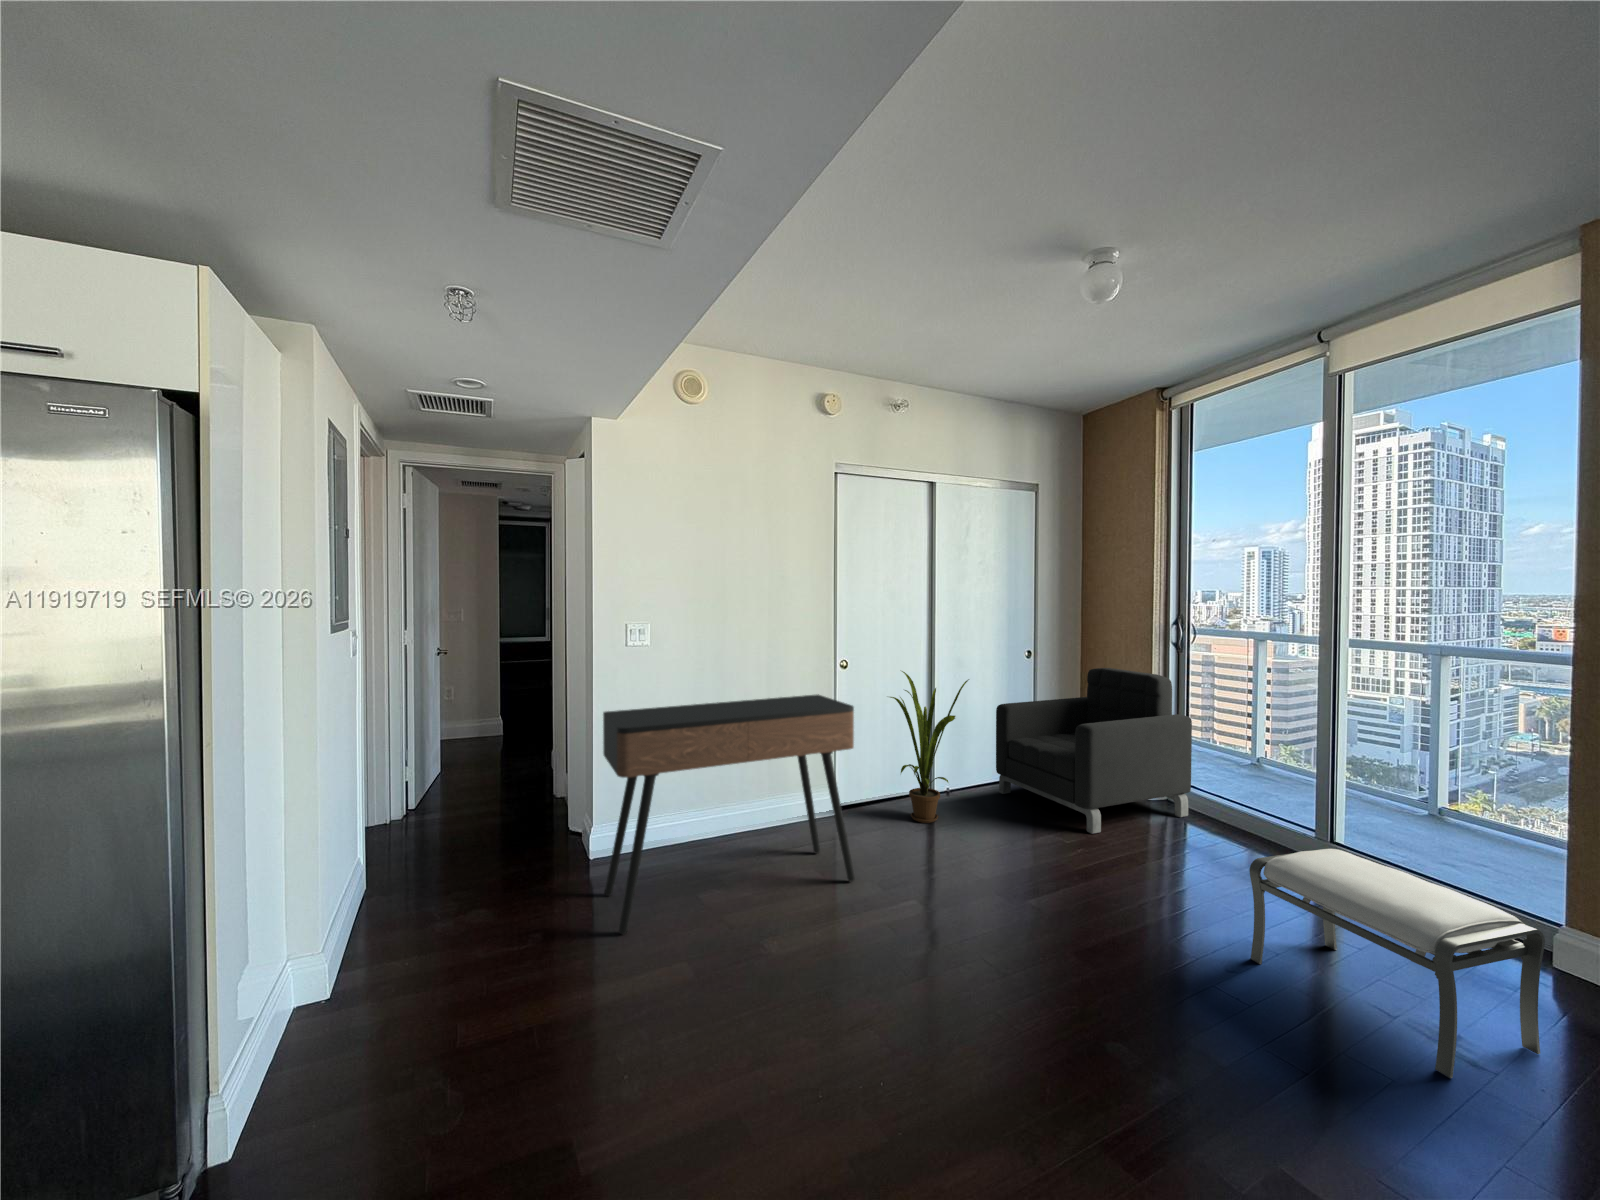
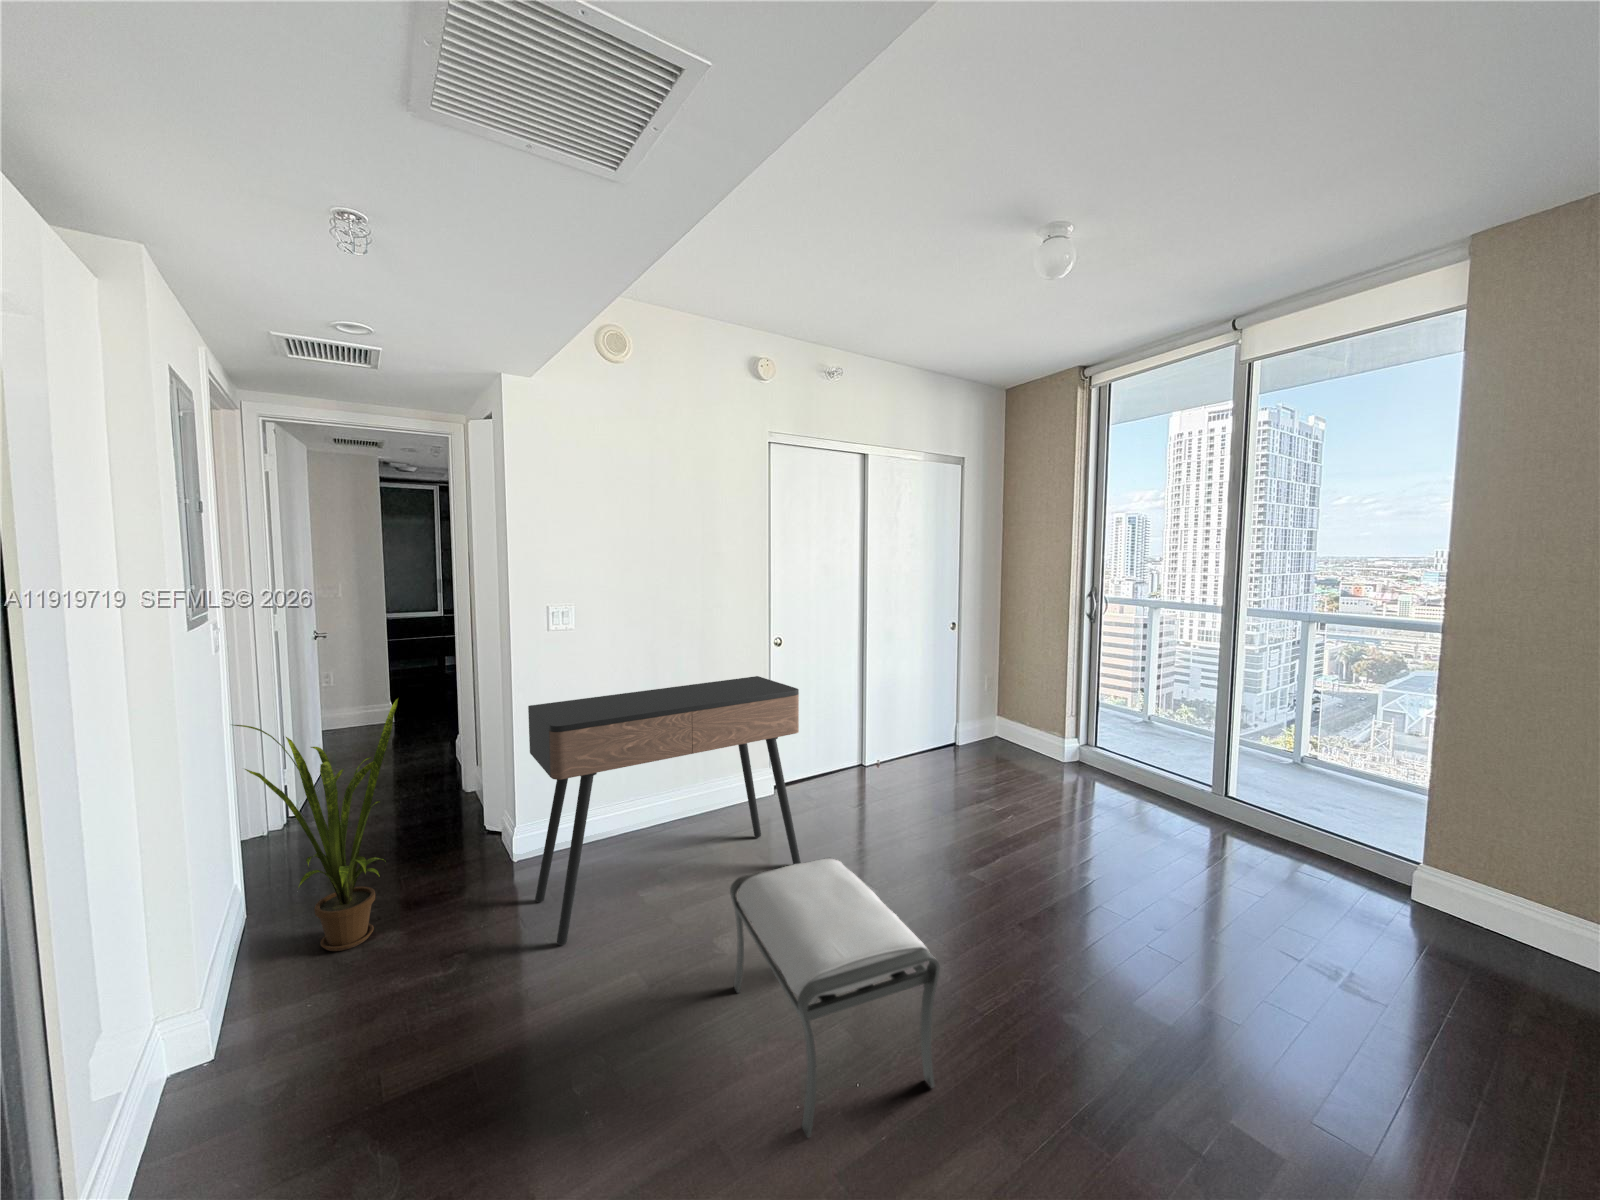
armchair: present [996,668,1192,834] -> none [924,638,1105,799]
house plant: present [890,671,969,823] -> present [234,699,398,951]
ottoman: present [1250,849,1545,1078] -> present [730,858,940,1137]

